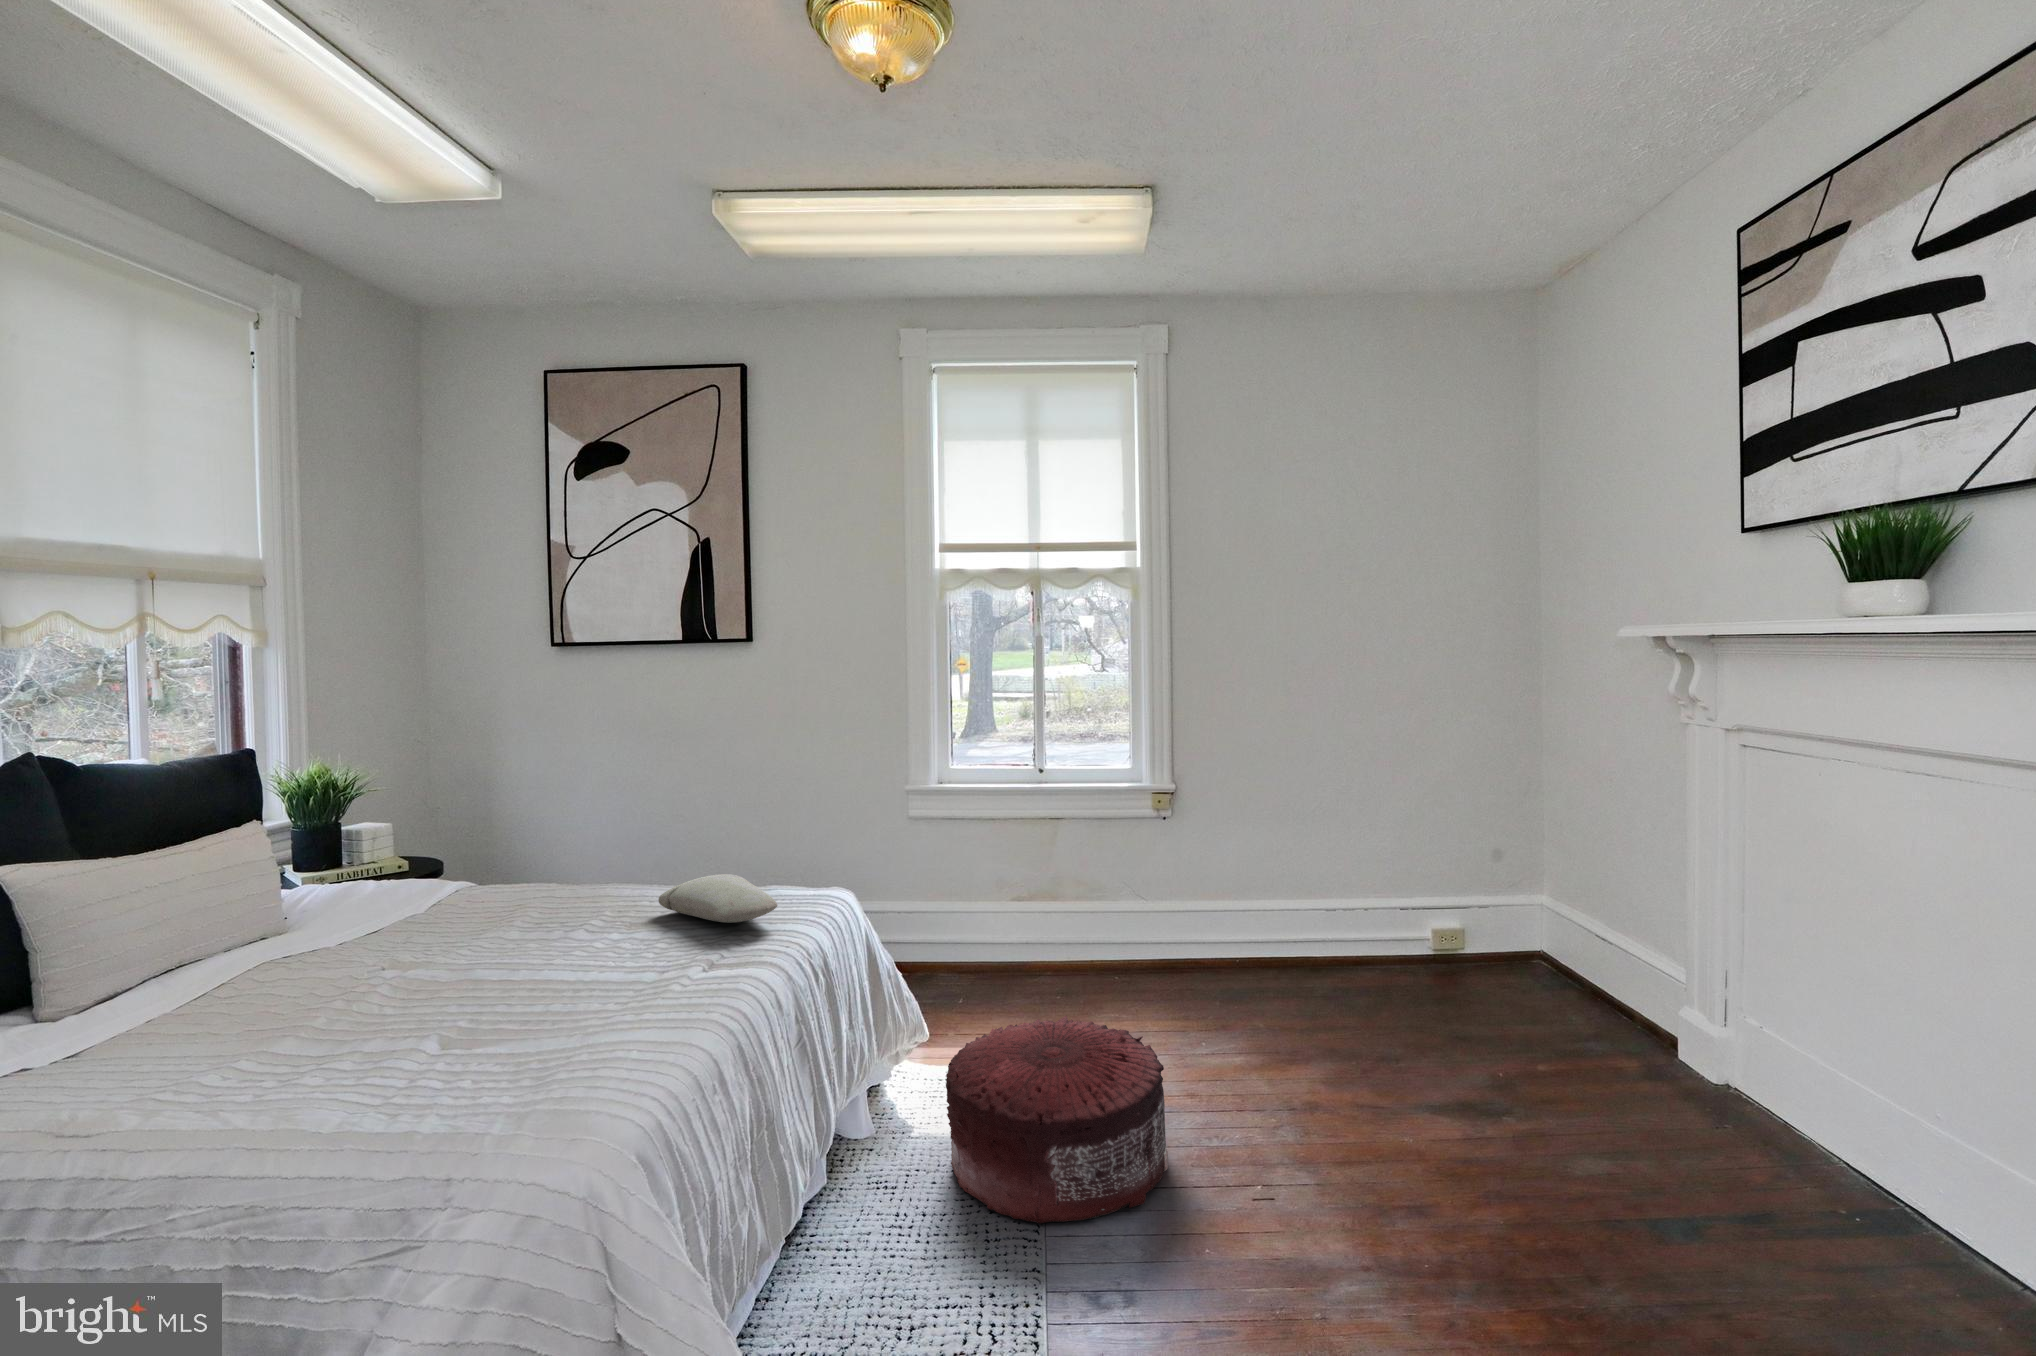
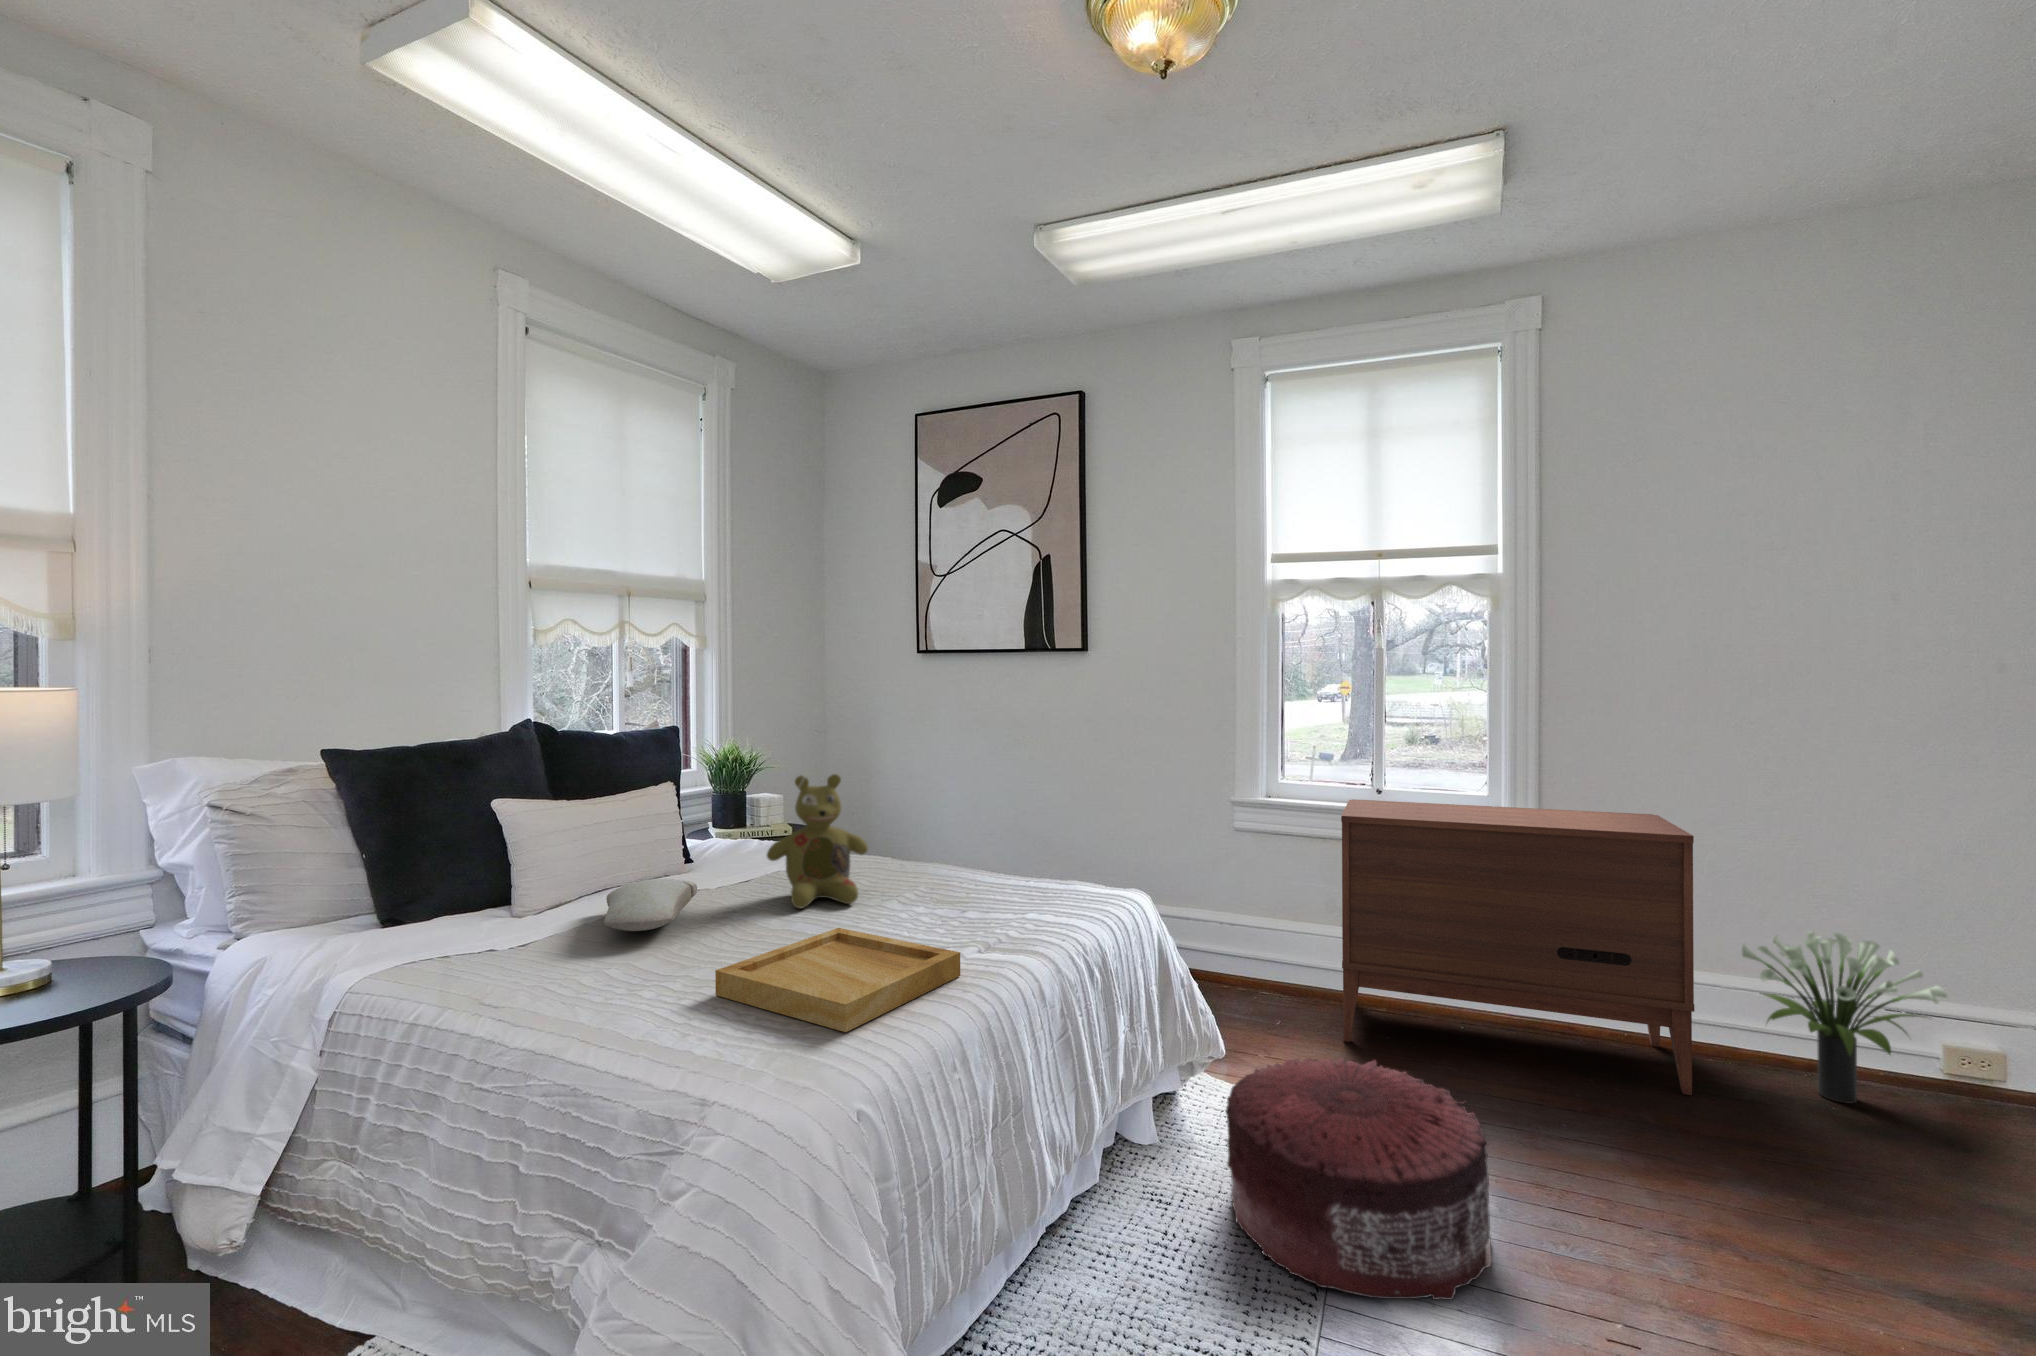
dresser: none [1018,778,1286,1006] -> present [1341,799,1694,1095]
stuffed bear: none [407,796,539,957] -> present [767,774,868,908]
potted plant: none [1314,859,1436,988] -> present [1742,931,1947,1104]
pillow: present [658,874,778,923] -> present [604,879,697,931]
tray: none [398,971,693,1081] -> present [715,928,960,1032]

